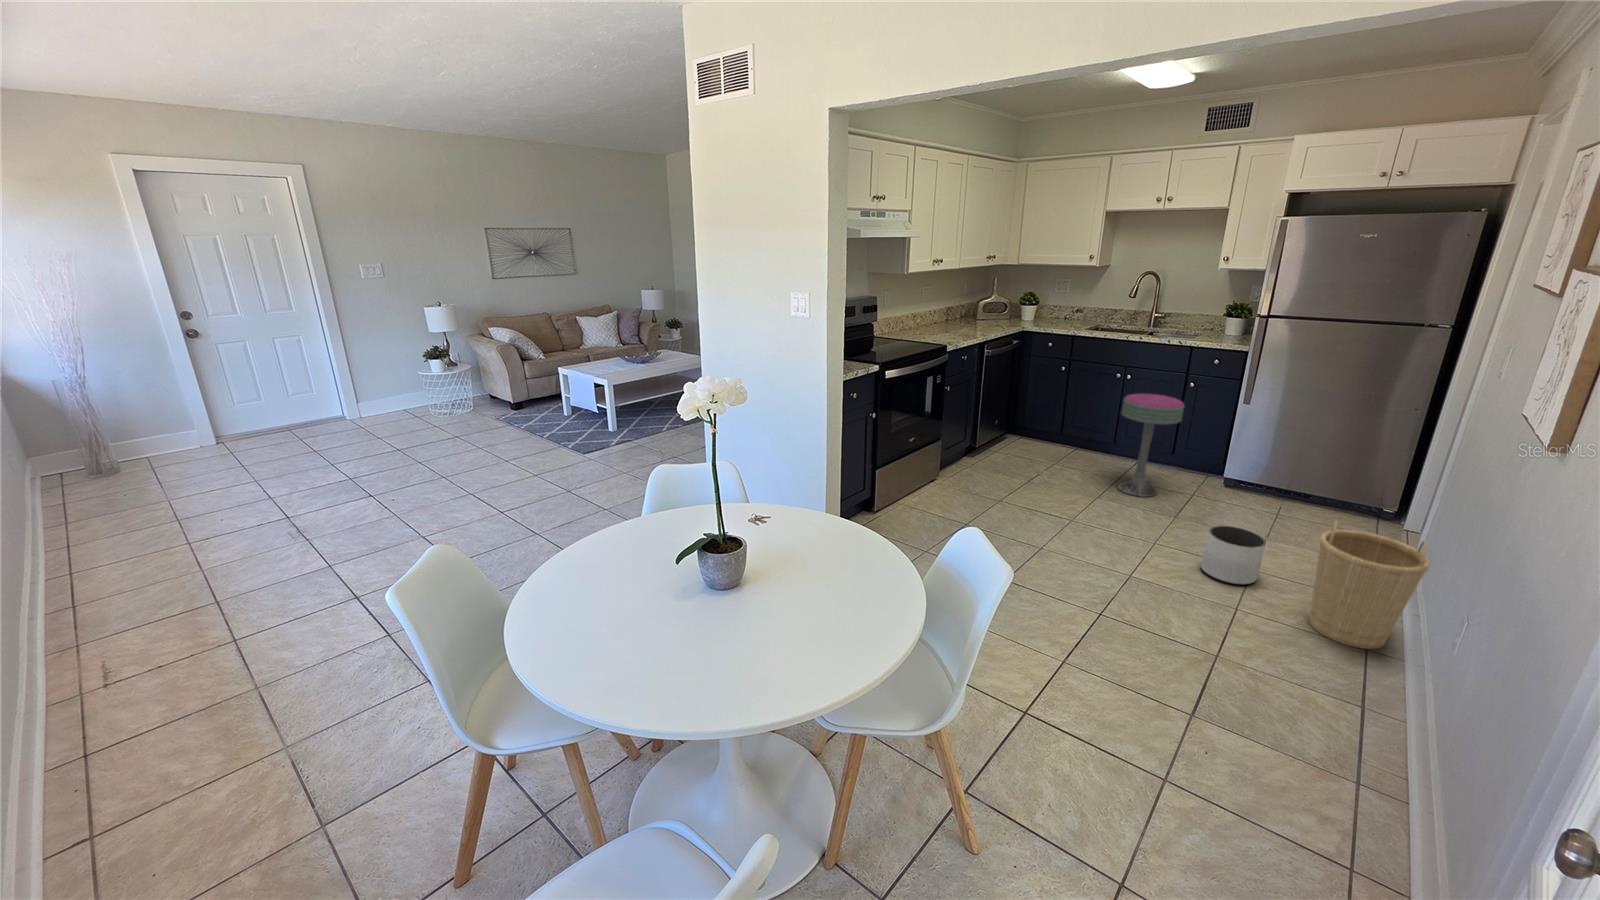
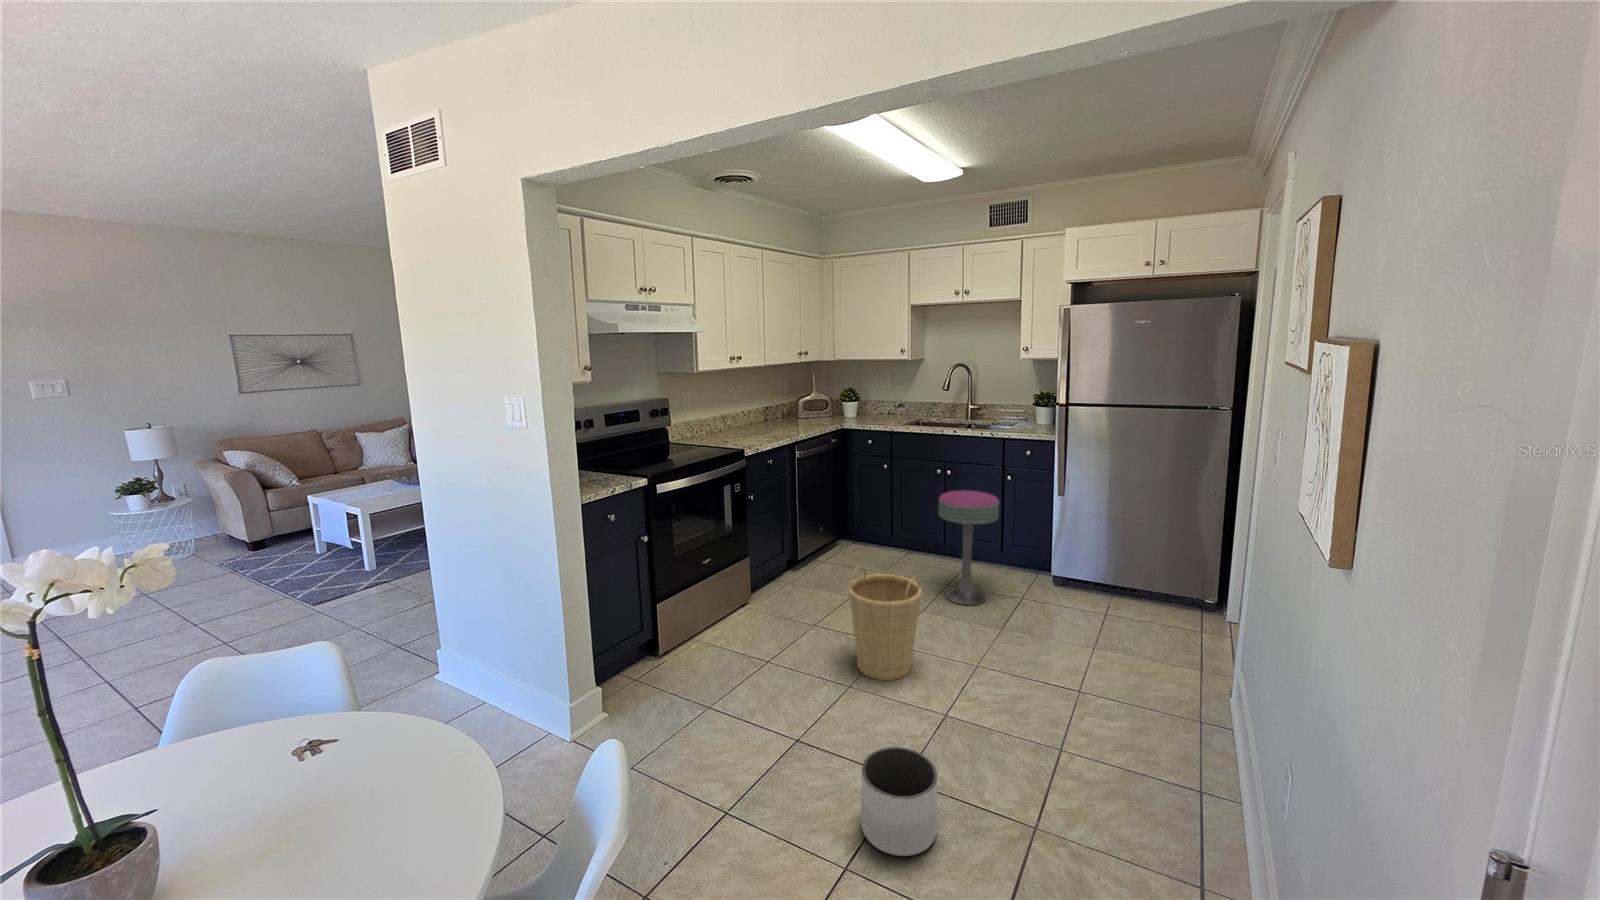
basket: present [1309,521,1430,649] -> present [848,566,922,680]
planter: present [1201,526,1266,585] -> present [861,747,937,856]

